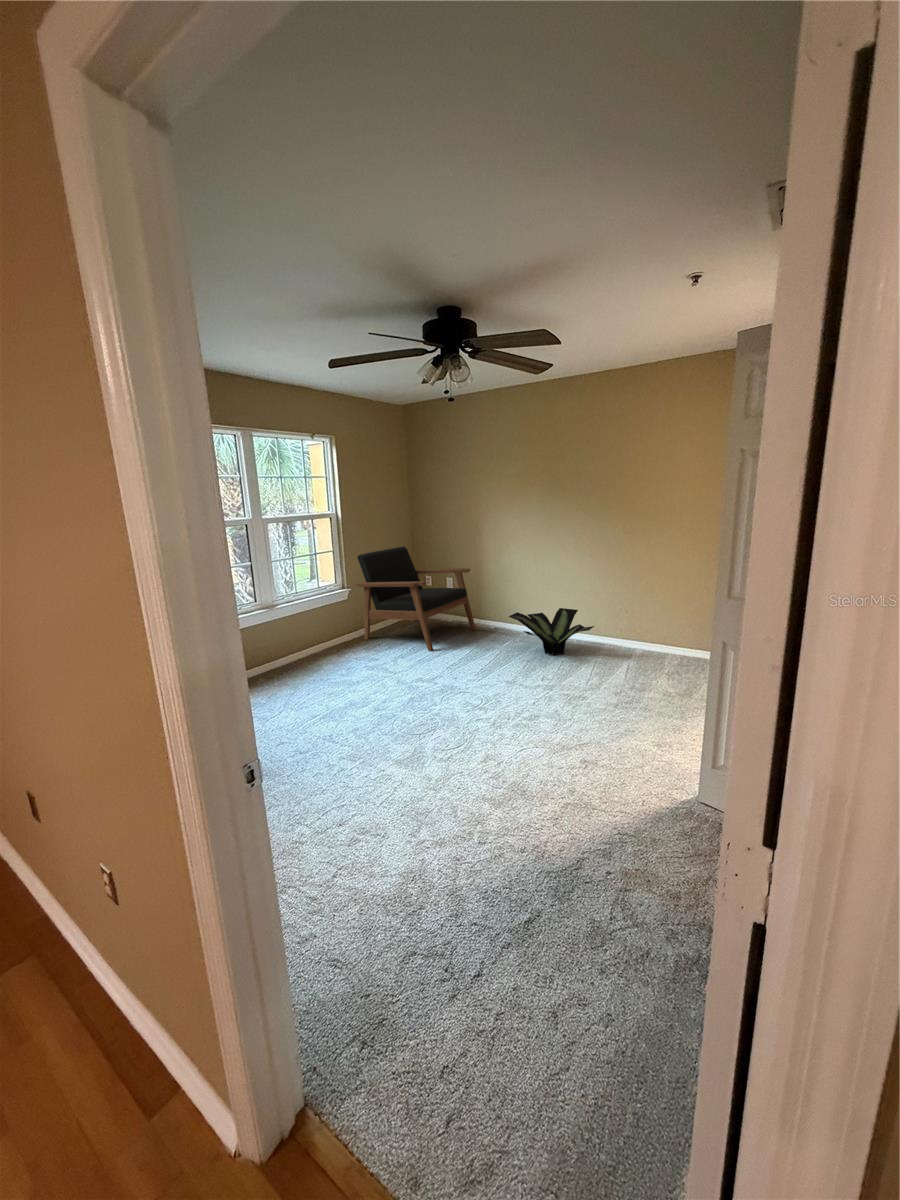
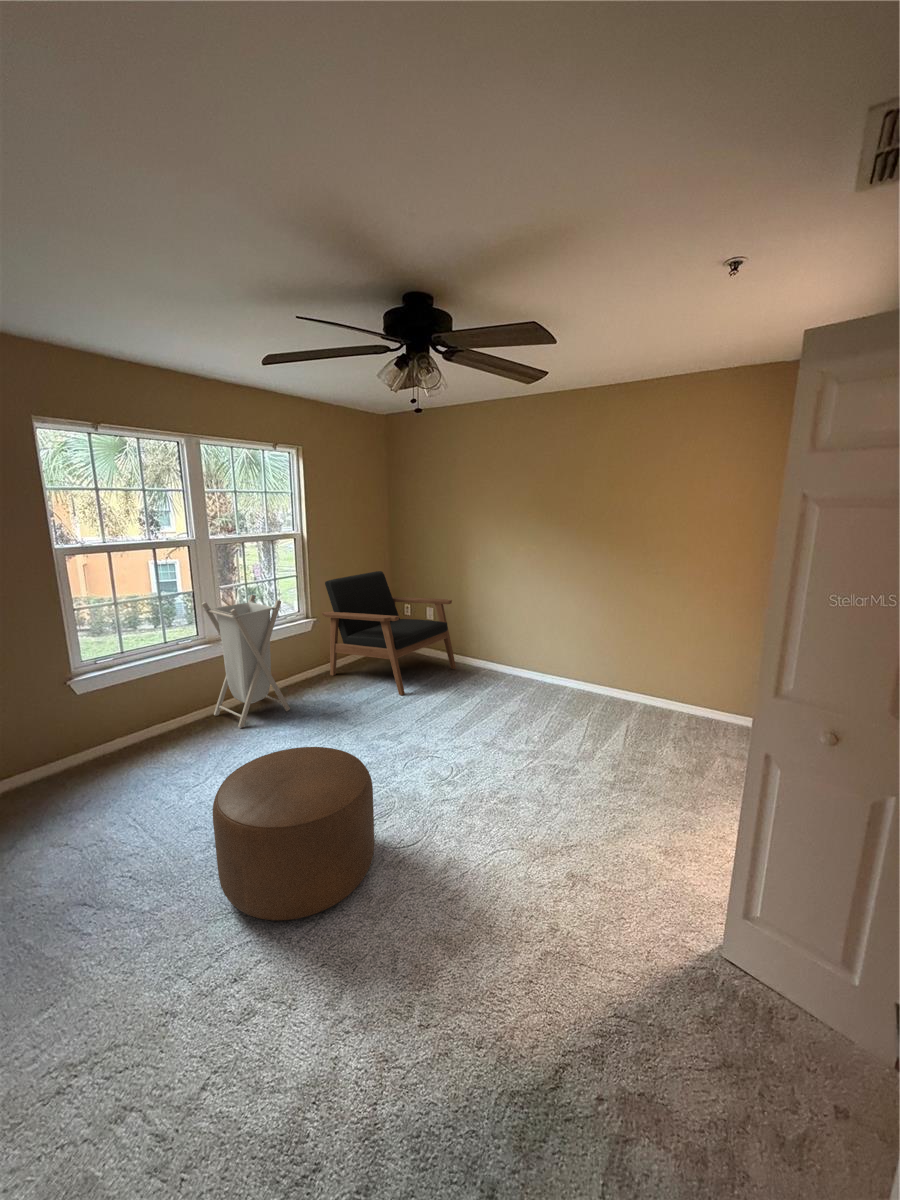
laundry hamper: none [259,566,336,678] -> present [202,595,290,727]
potted plant: present [509,608,594,655] -> none [491,650,590,708]
ottoman: none [306,673,428,791] -> present [213,747,375,920]

